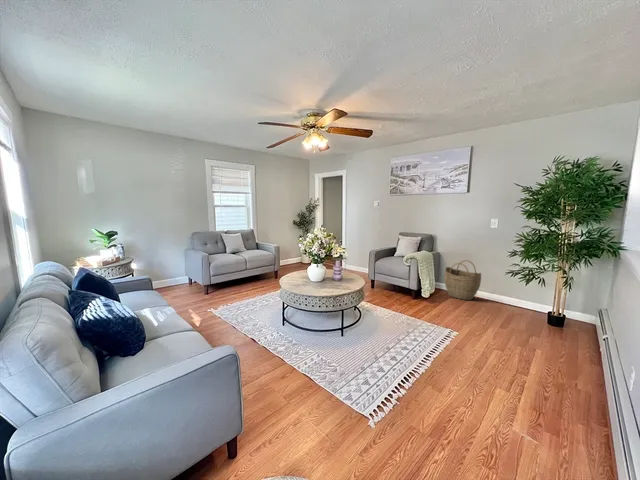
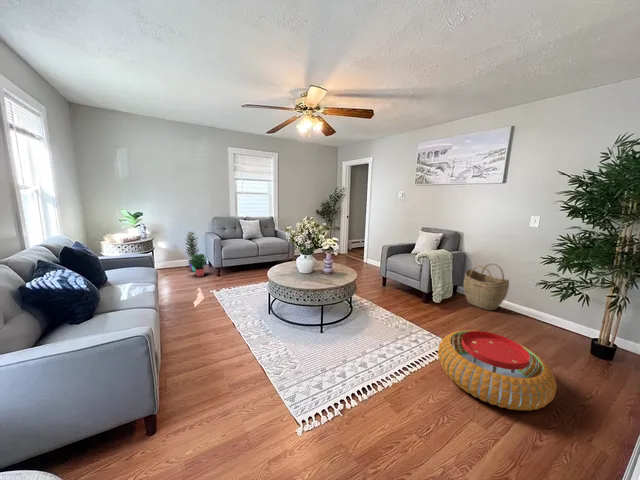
potted plant: none [161,249,194,298] -> present [186,232,207,276]
pouf: none [449,316,546,374] -> present [438,330,557,410]

